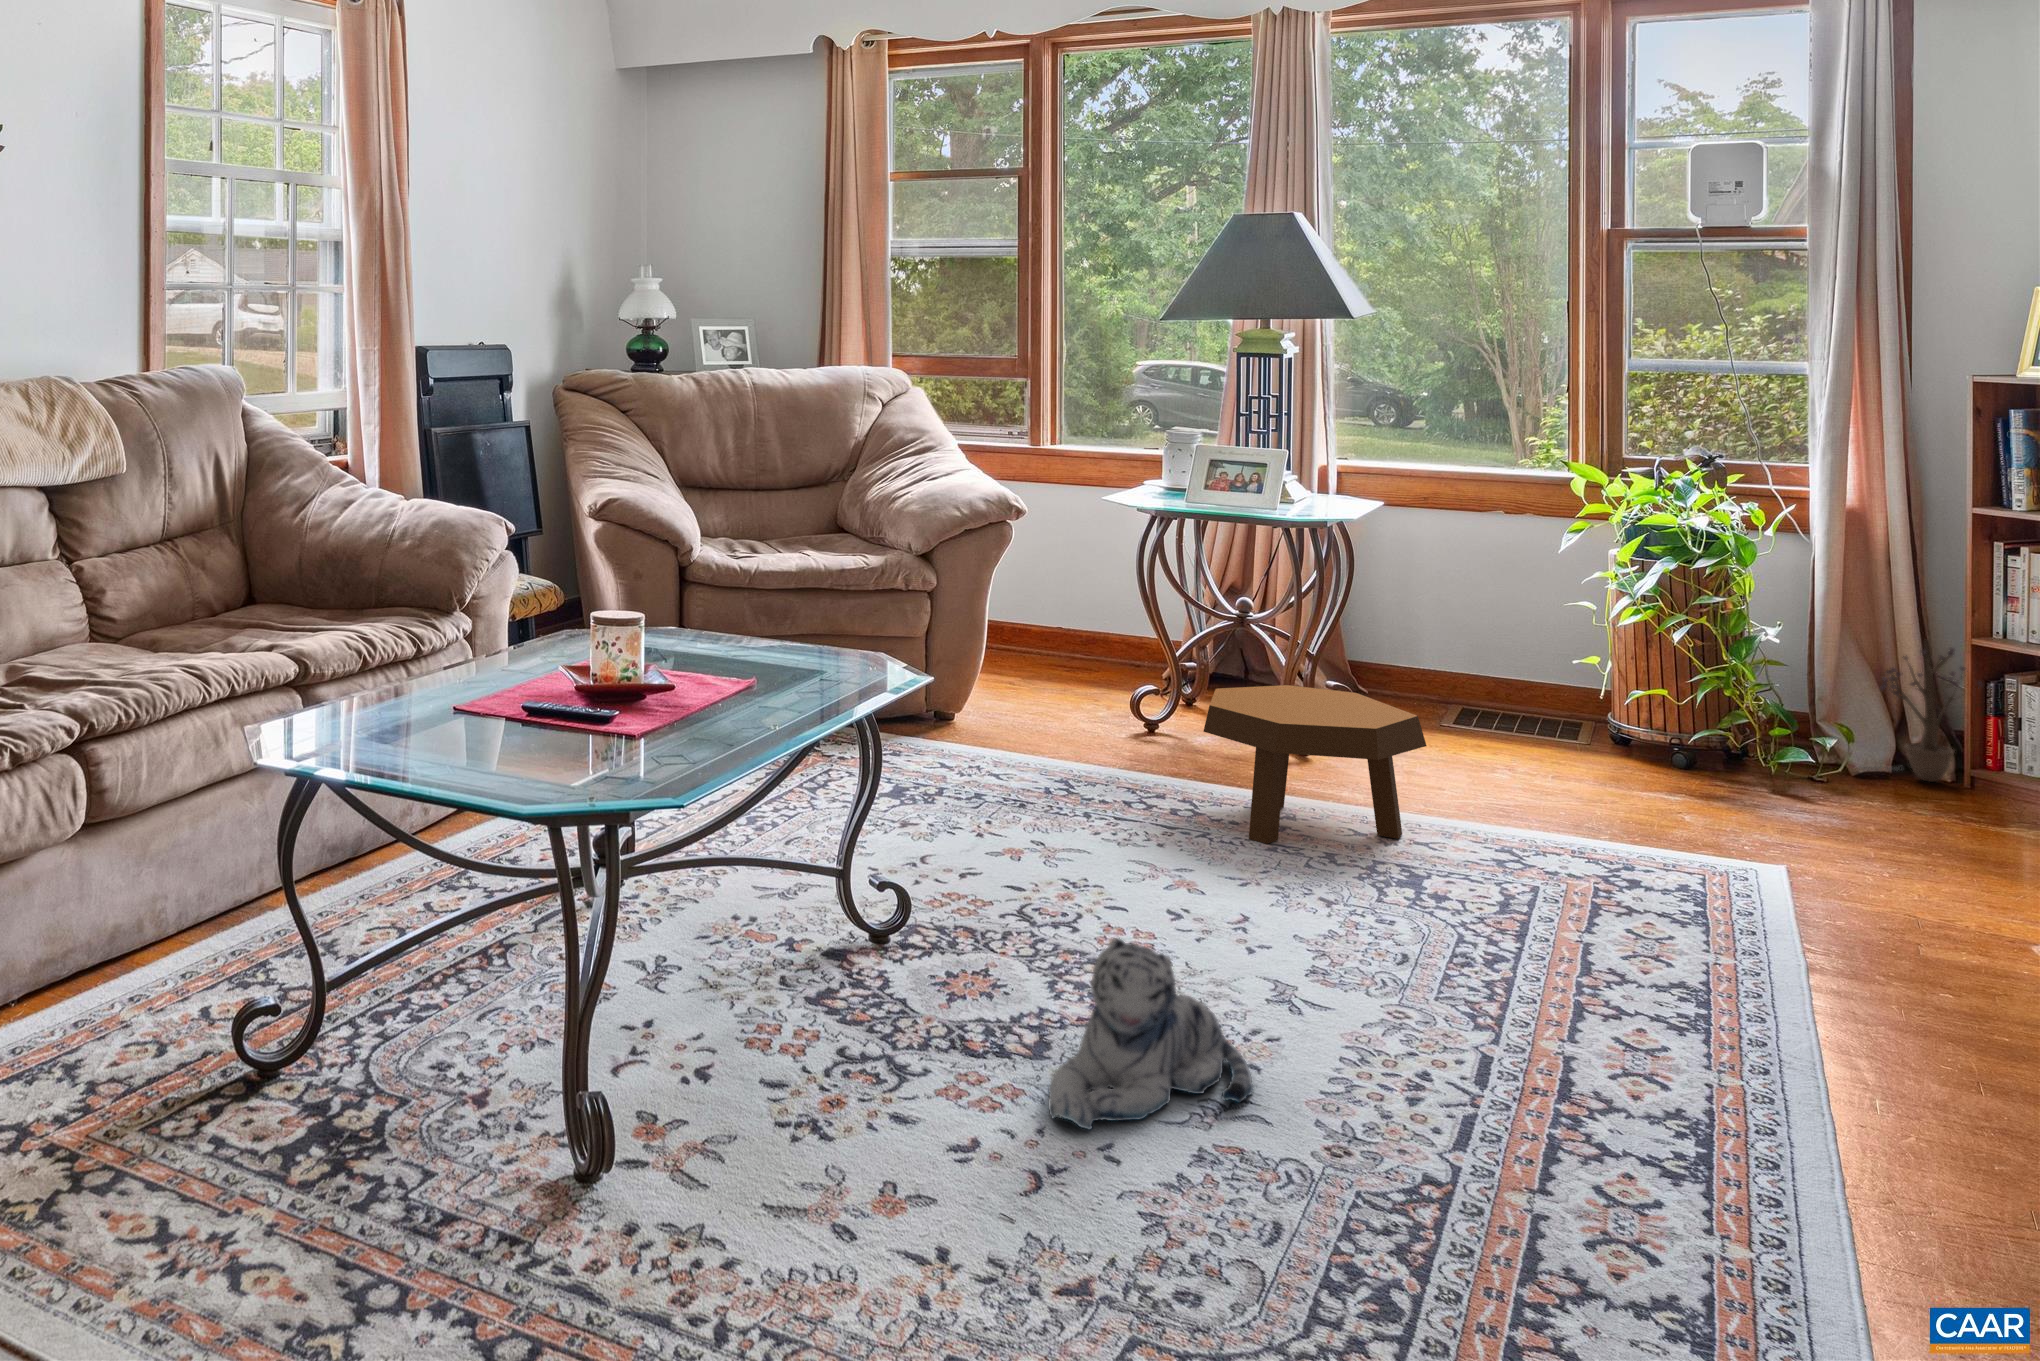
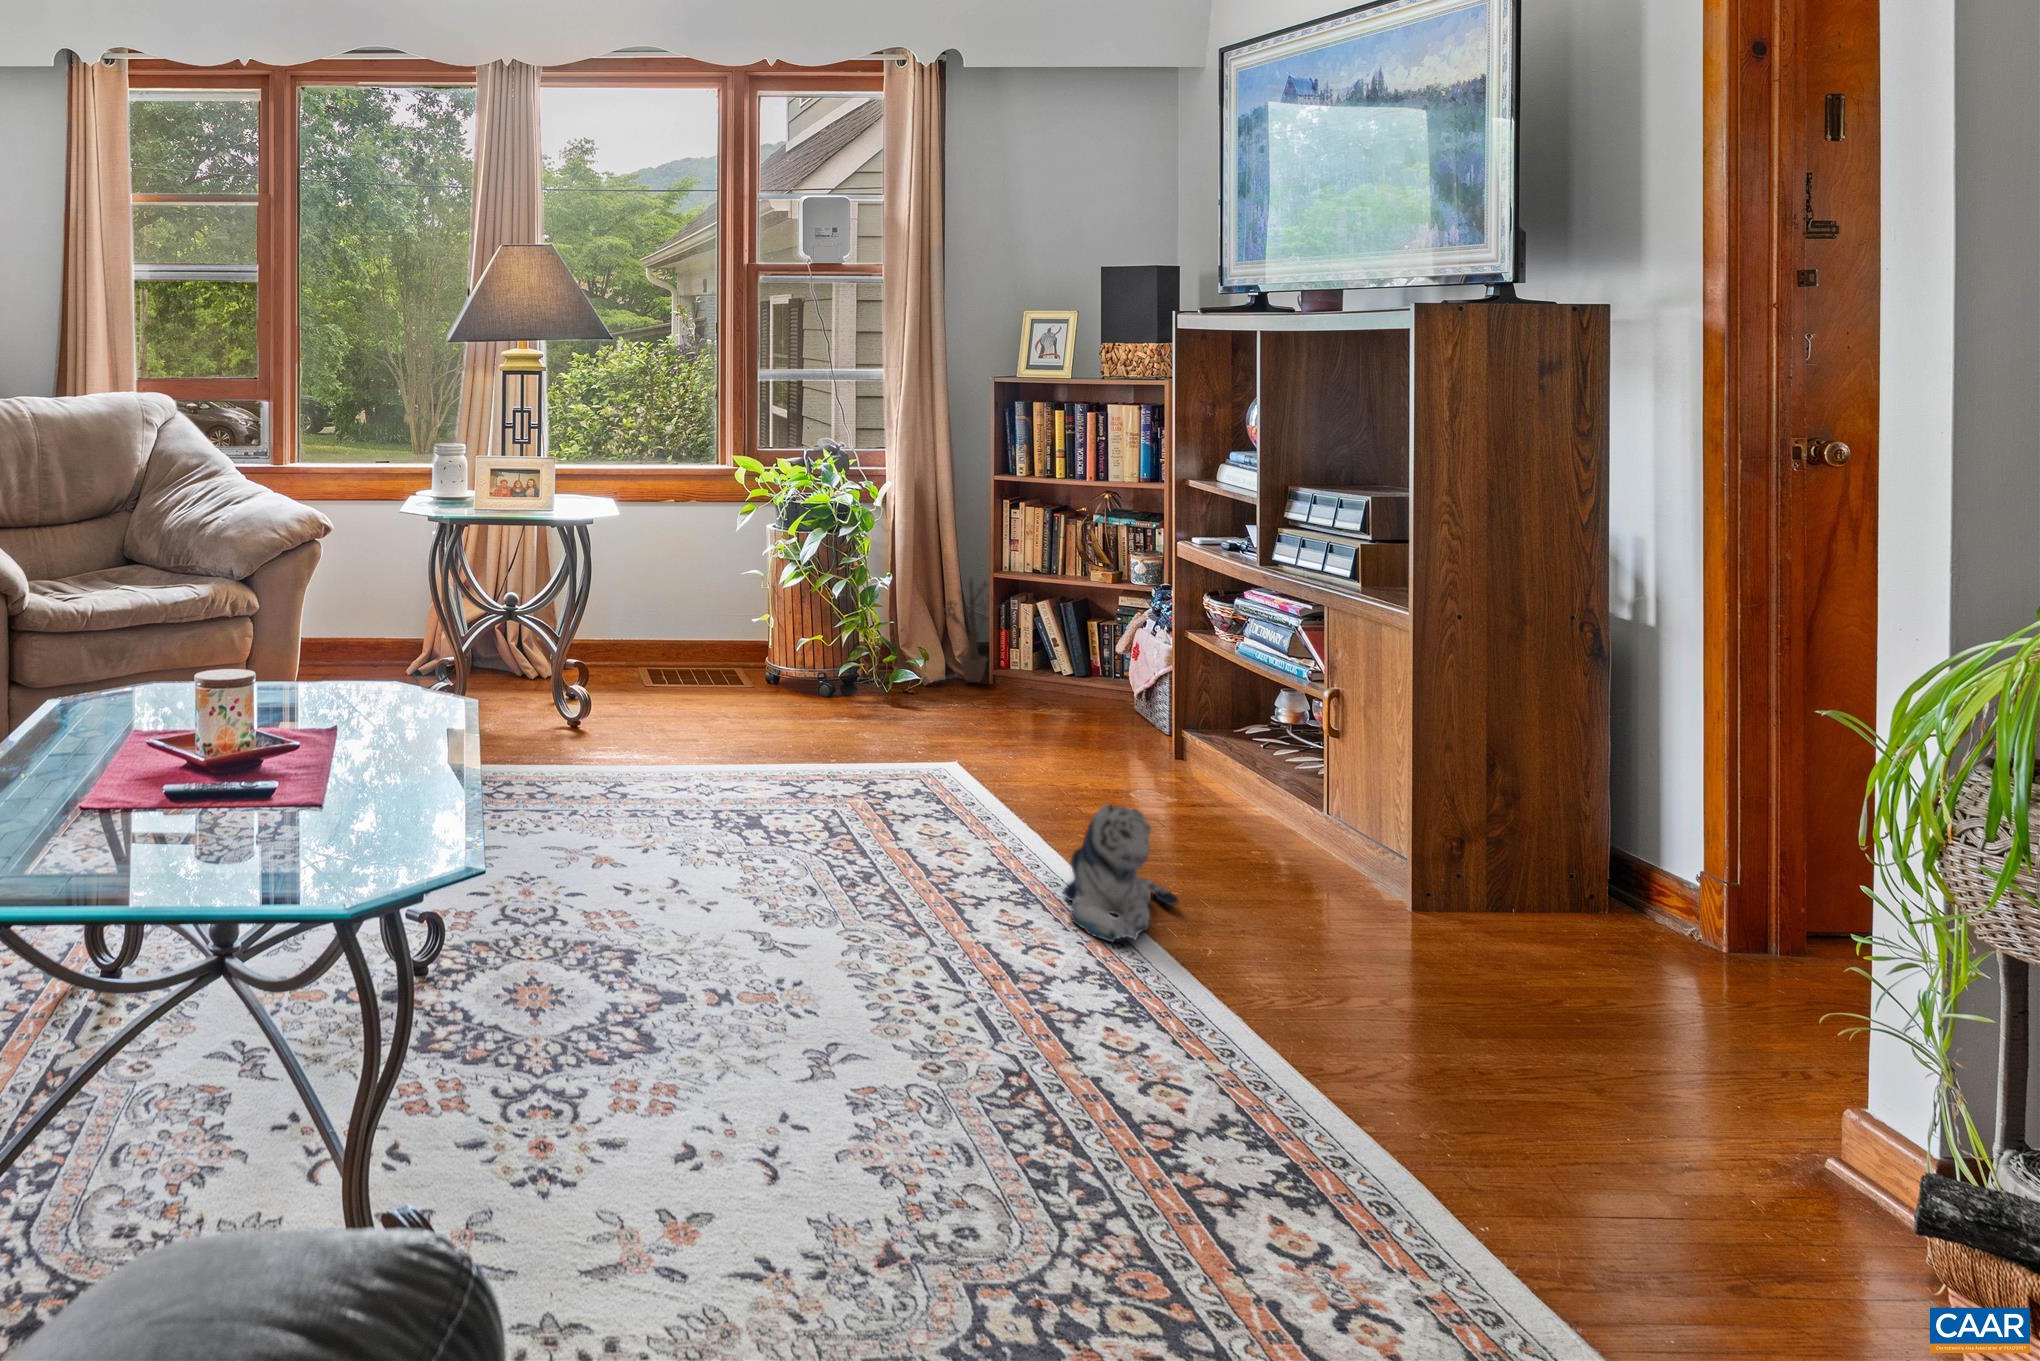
footstool: present [1204,685,1427,844] -> none [561,667,738,812]
plush toy: present [1048,938,1253,1129] -> present [1063,804,1179,942]

